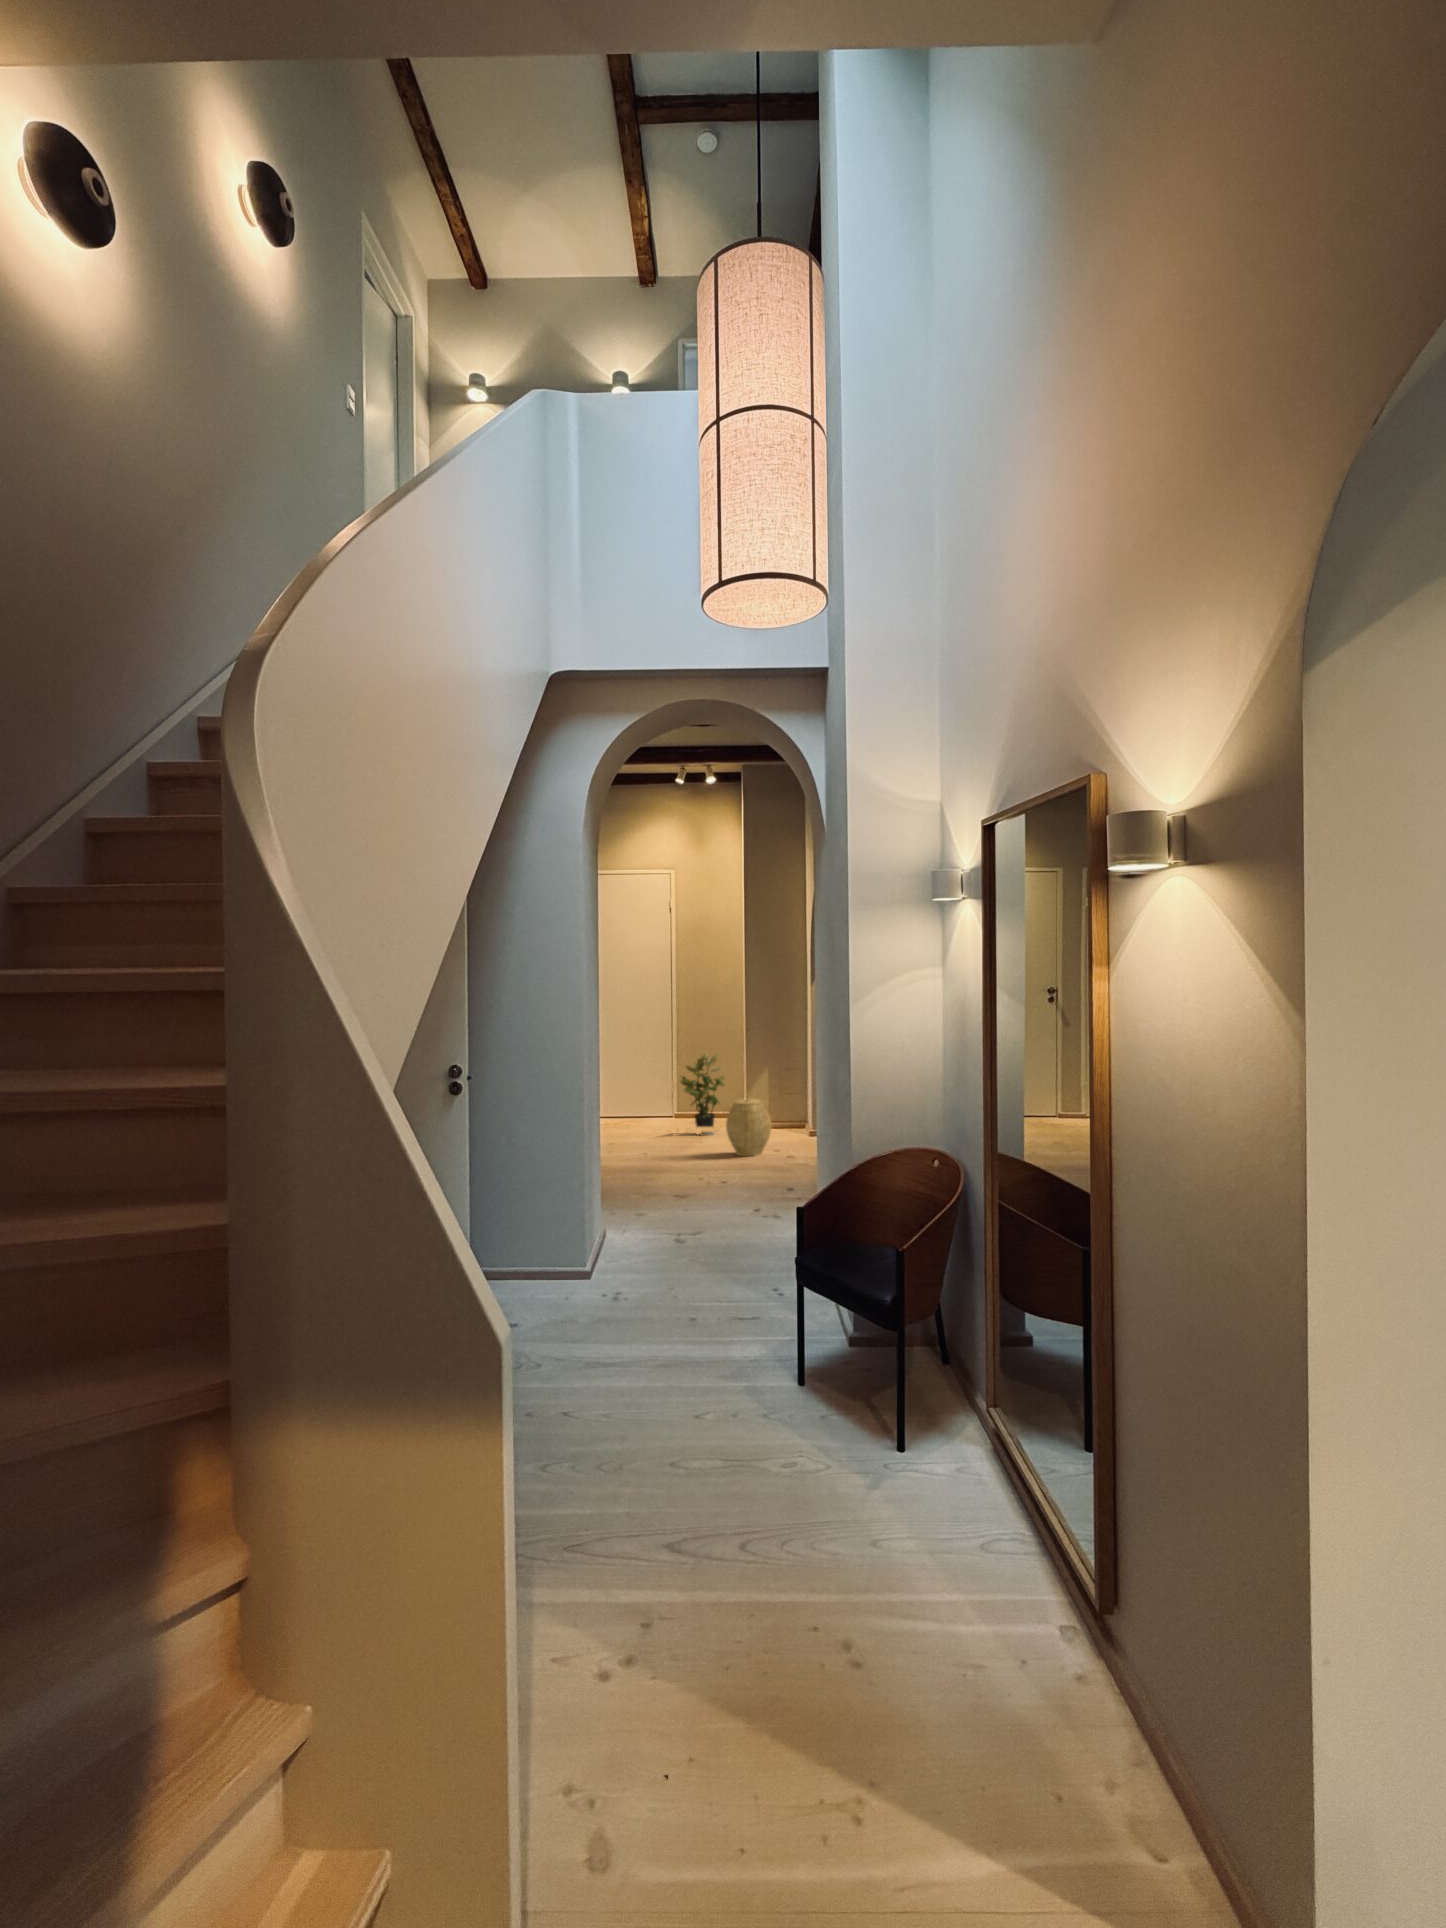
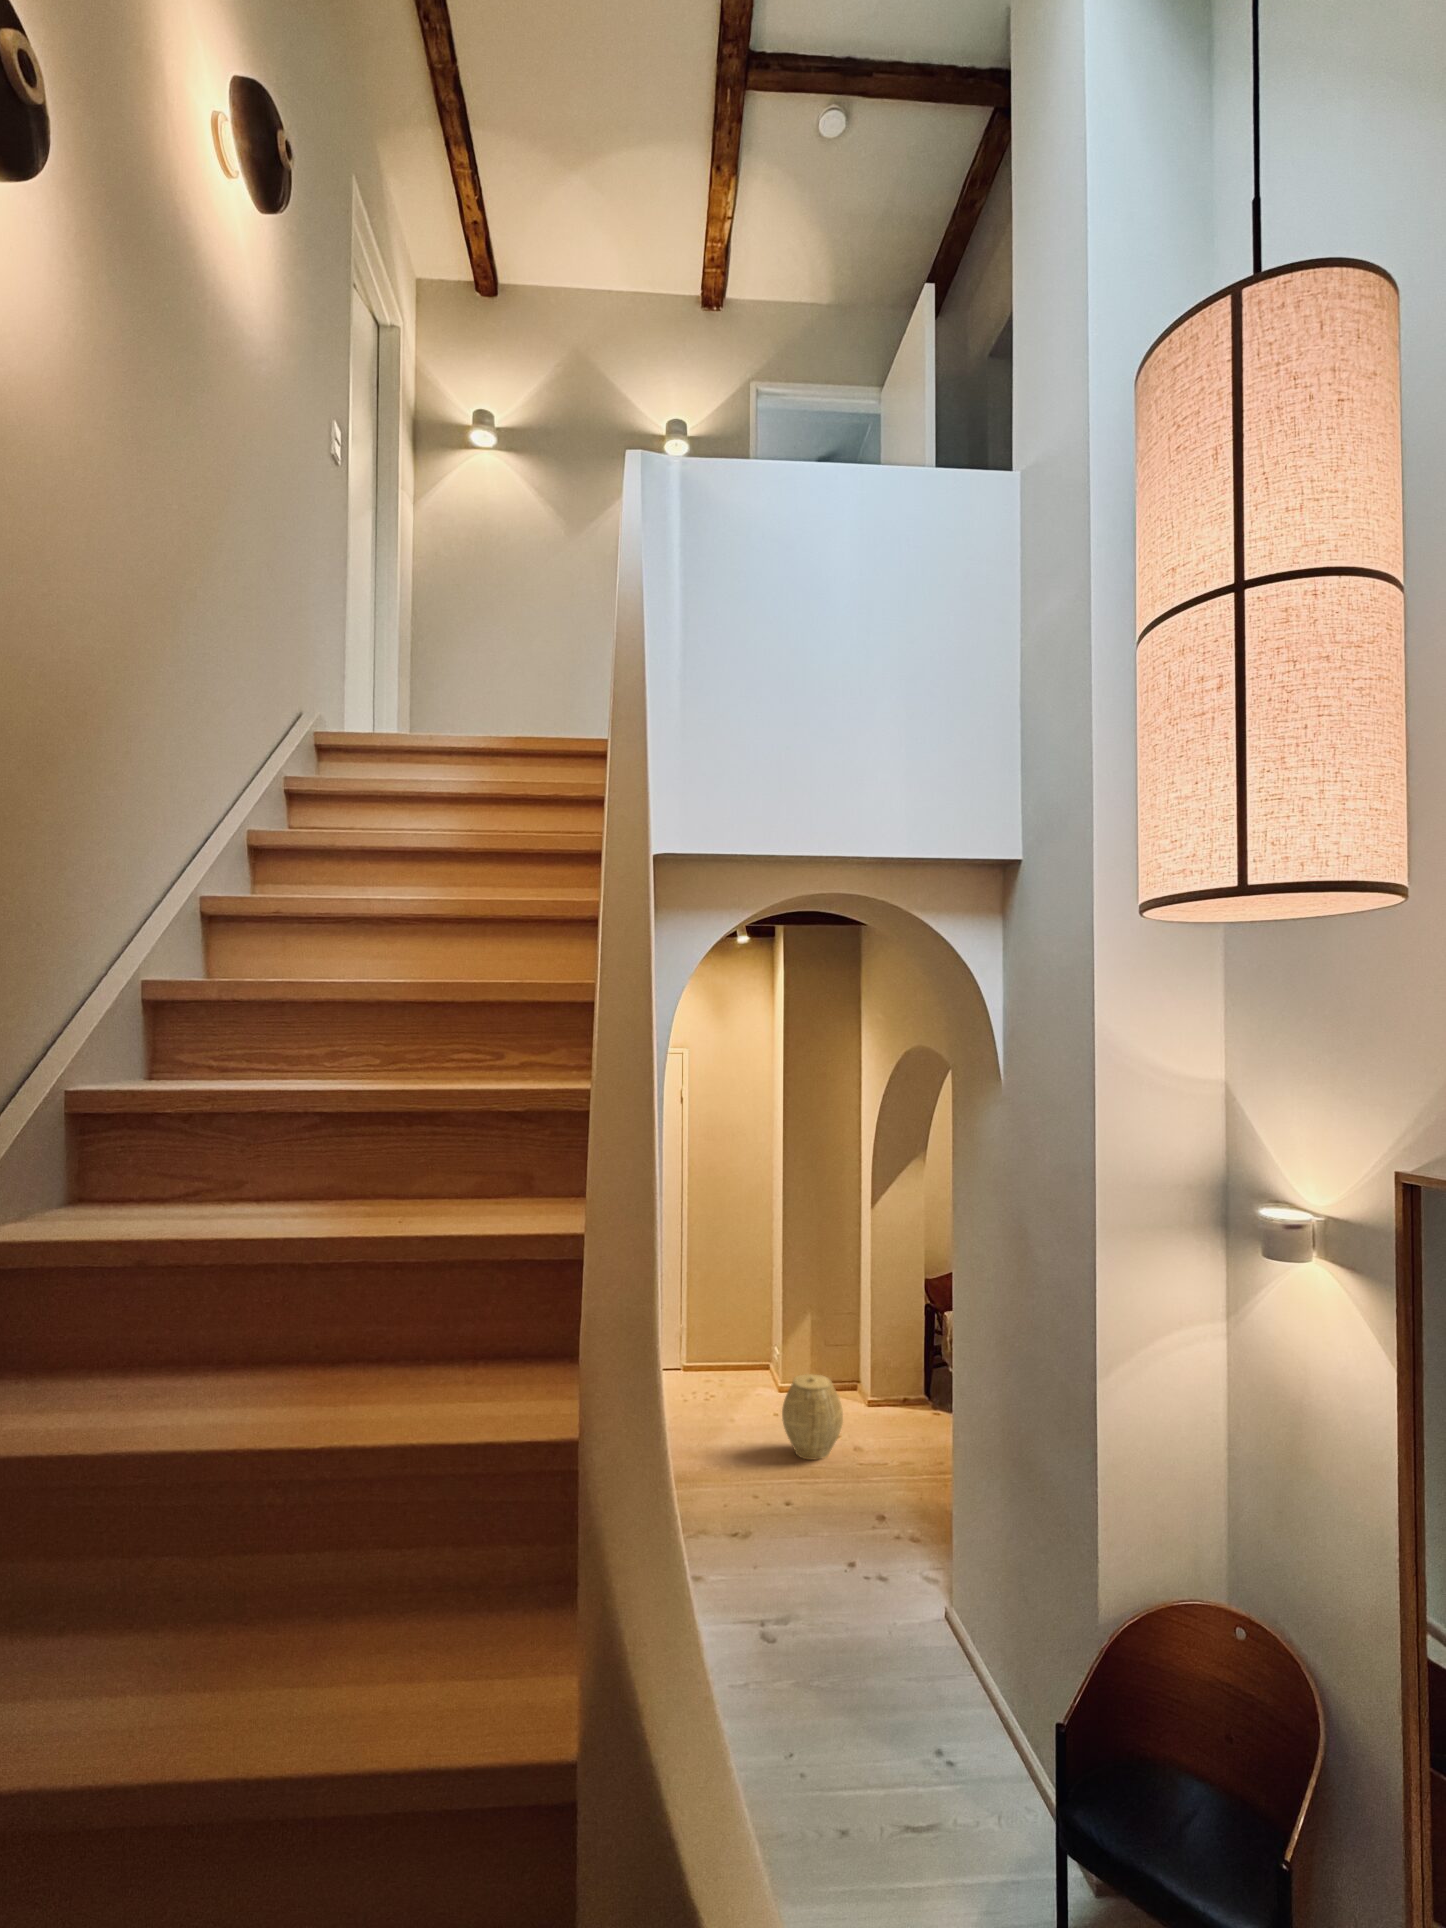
potted plant: present [680,1054,724,1135] -> none [696,1272,754,1386]

